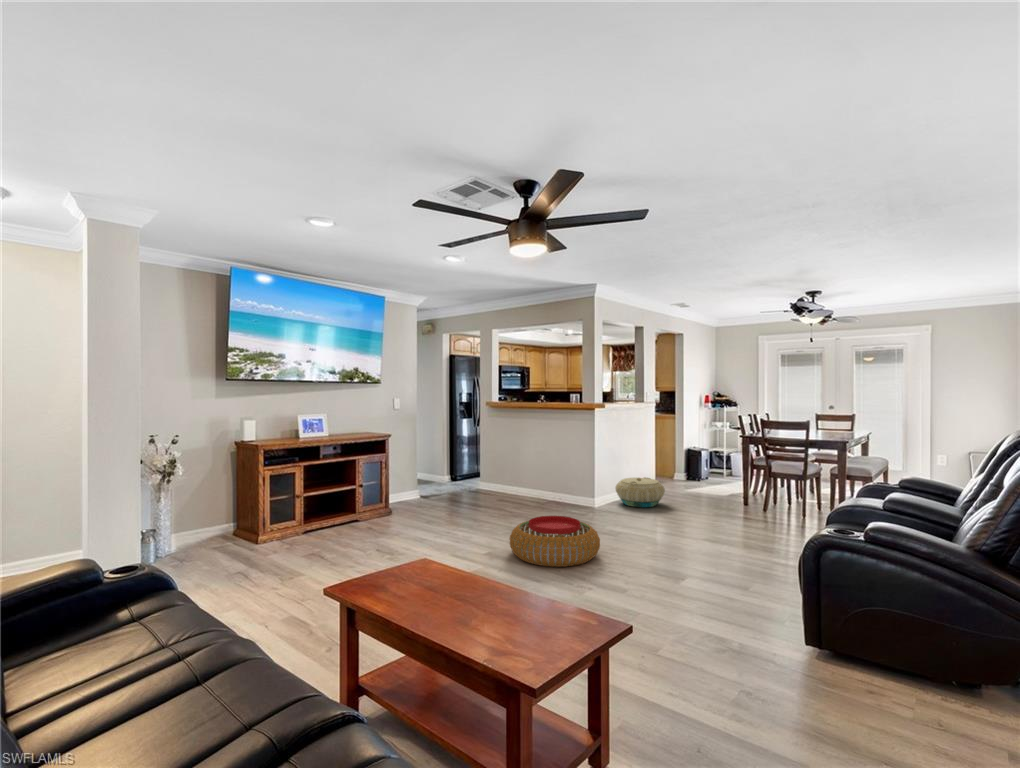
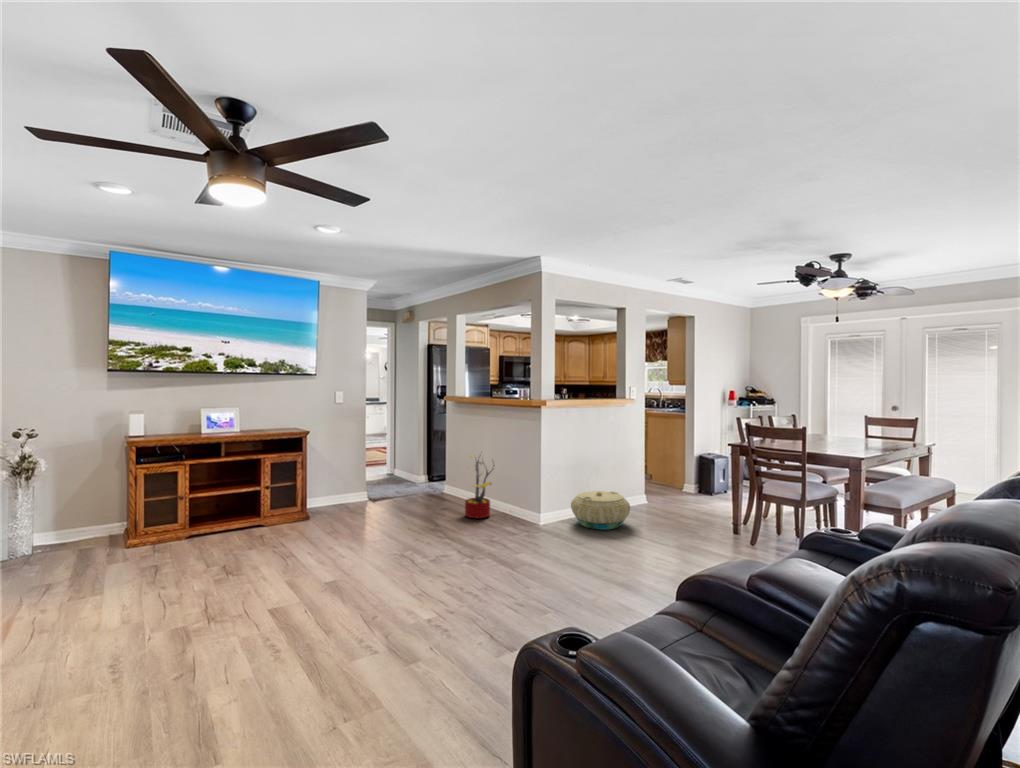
decorative plant: none [525,449,556,505] -> present [465,455,494,518]
pouf: present [510,516,600,567] -> none [347,541,463,614]

